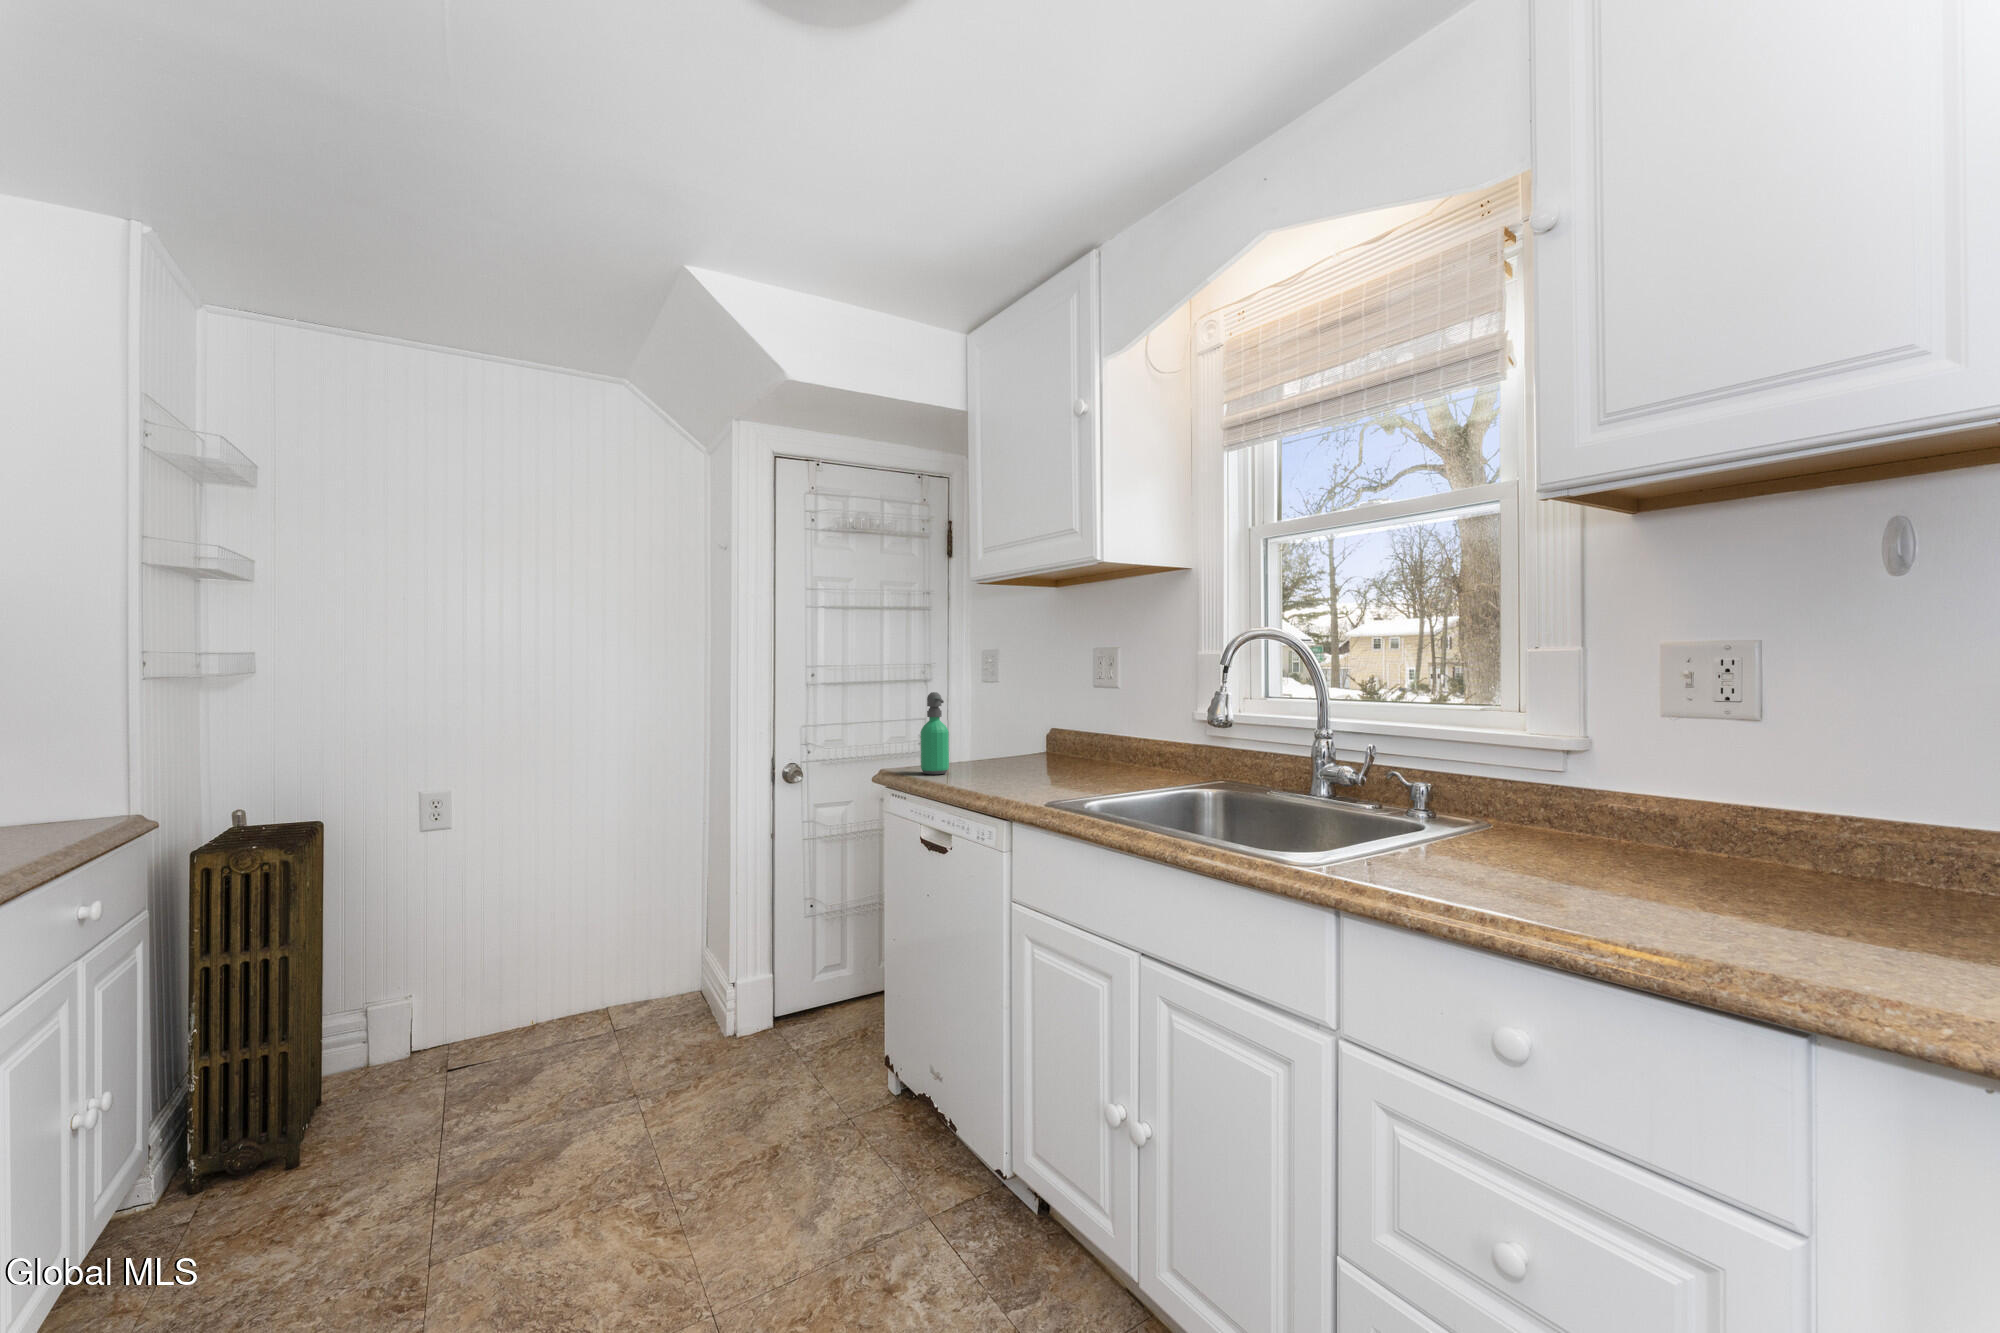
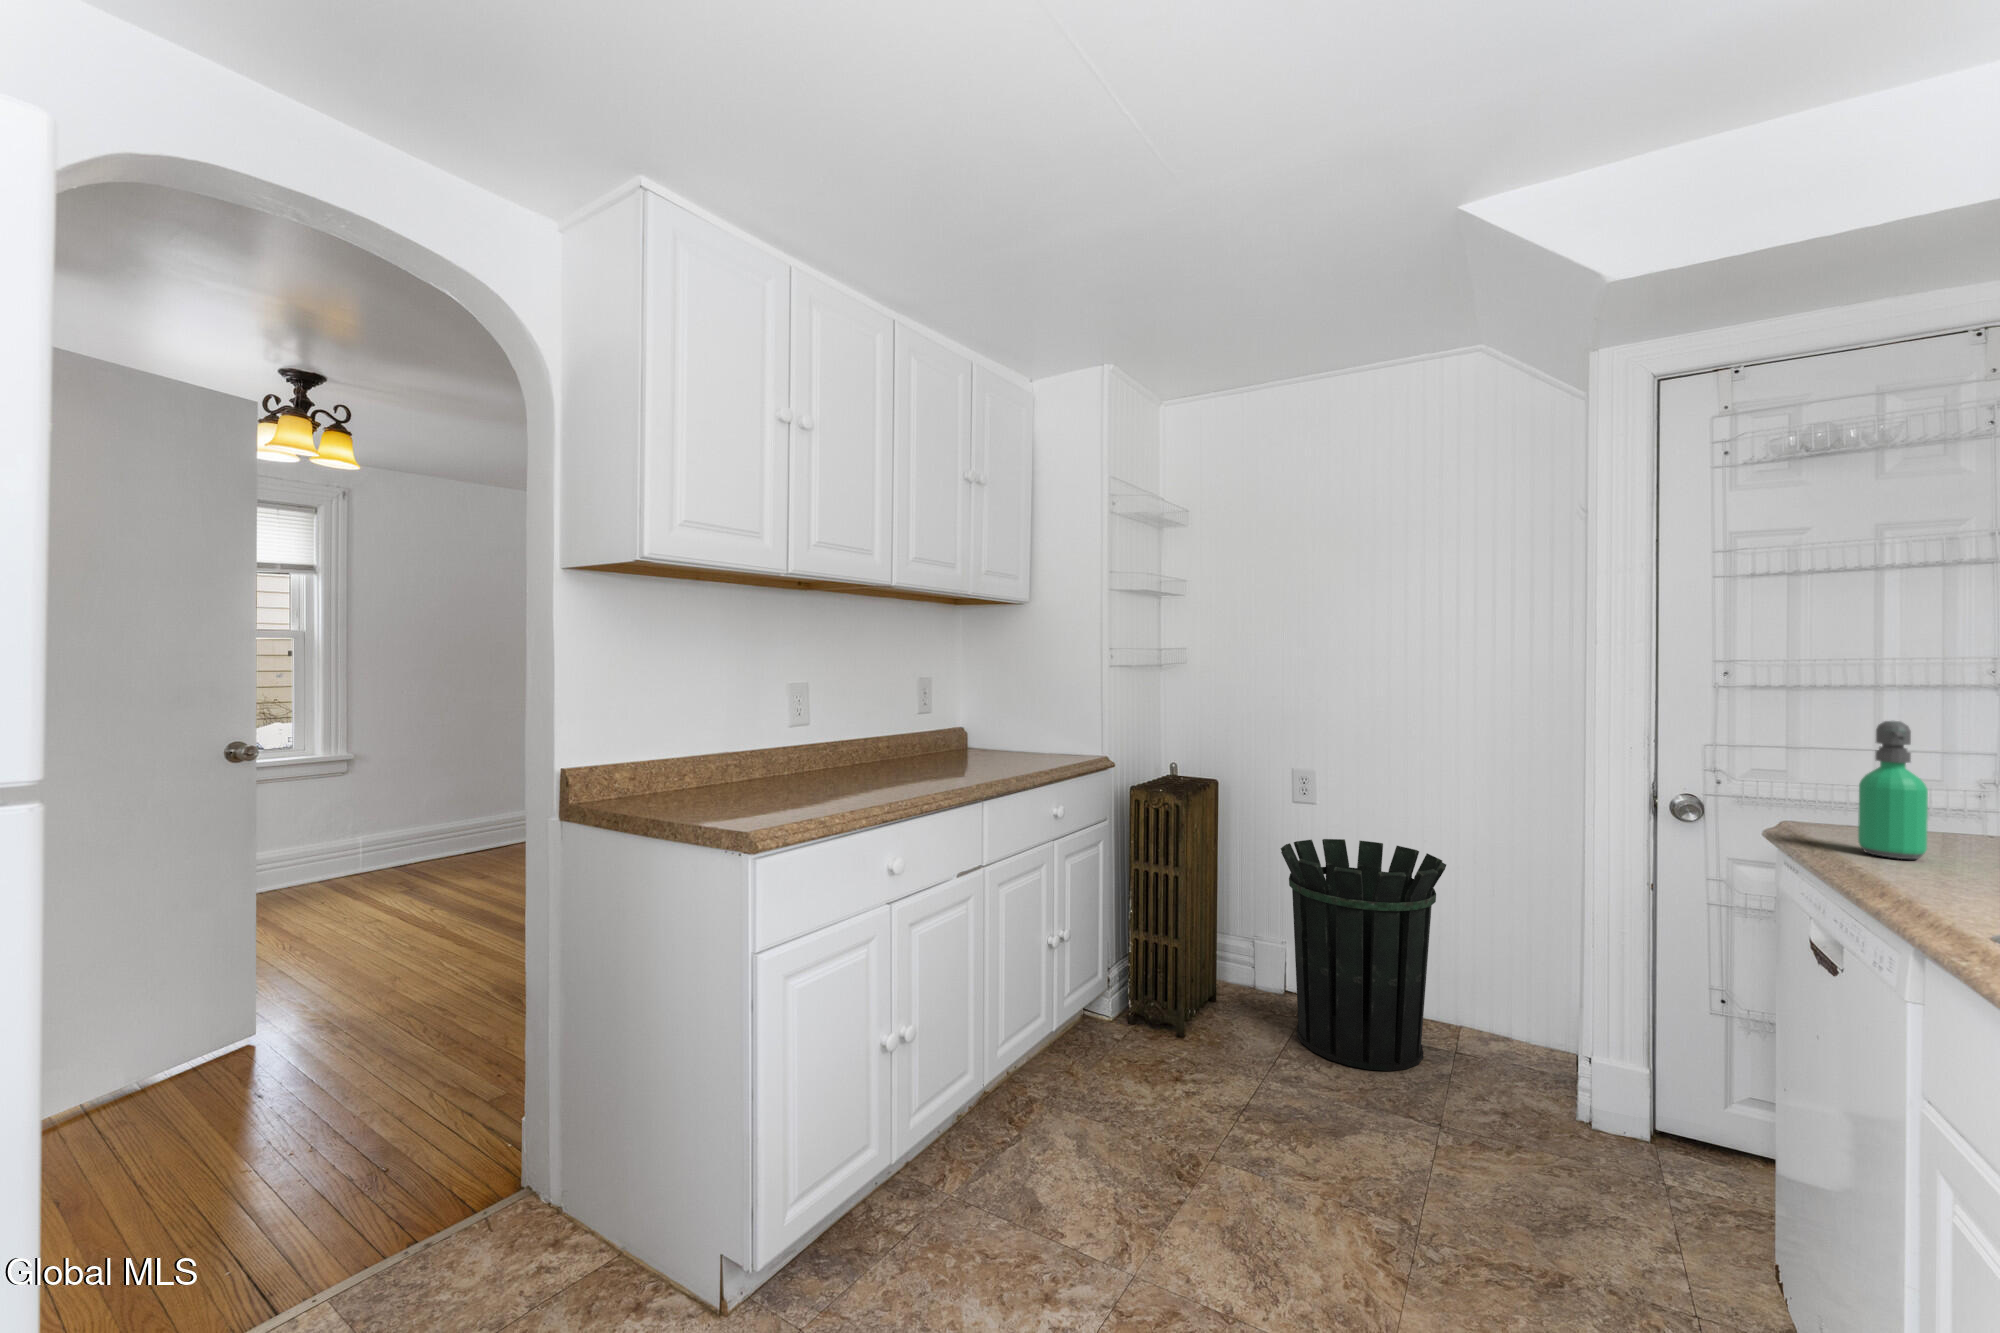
waste bin: none [422,849,608,1097] -> present [1281,839,1446,1071]

